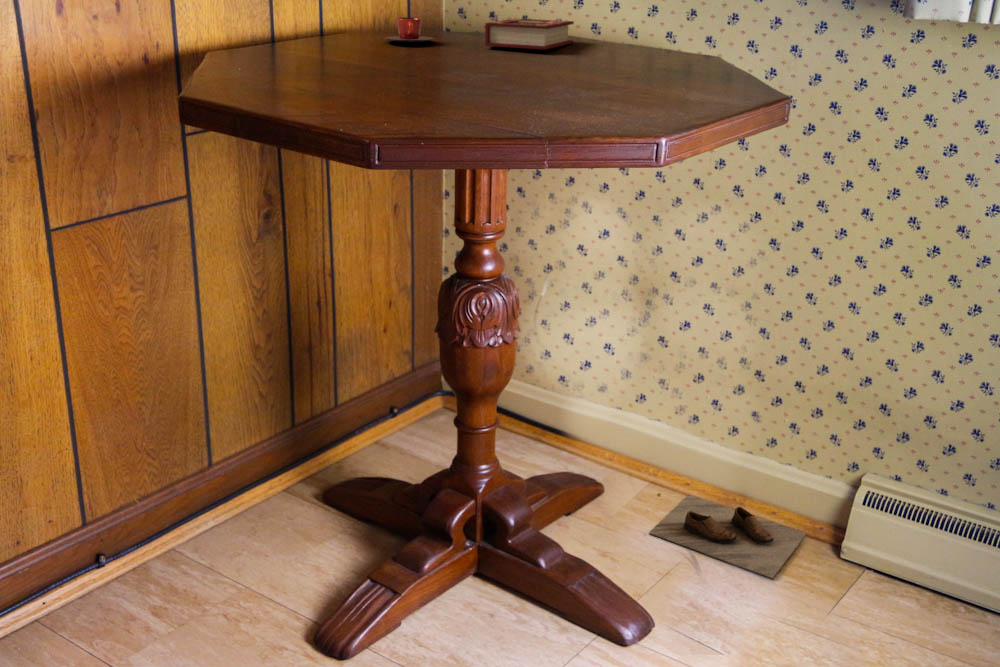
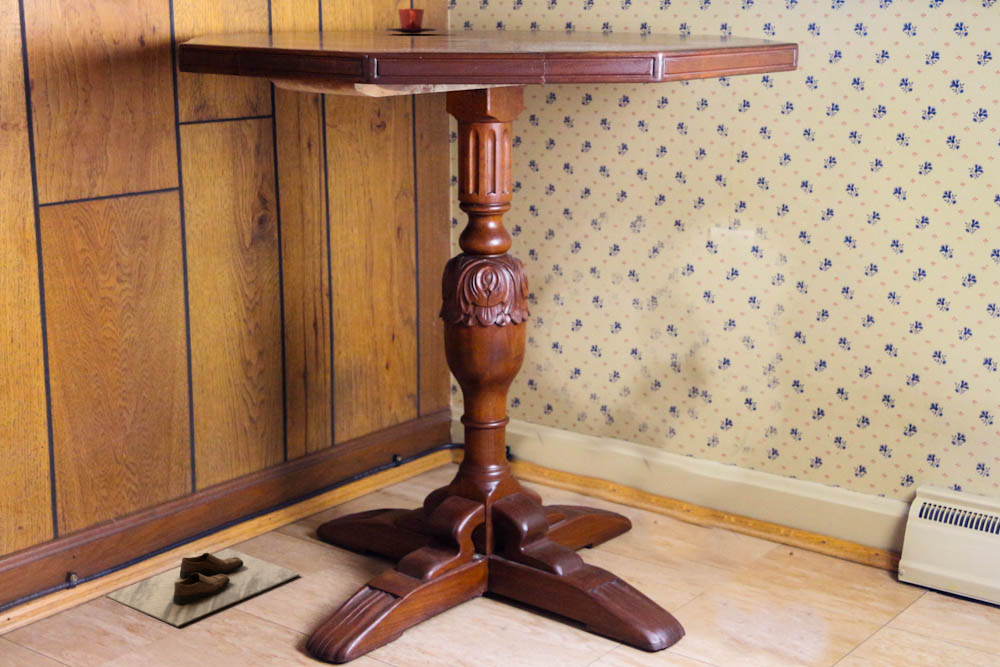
book: present [485,18,574,49] -> none [489,7,582,35]
shoe: present [649,495,807,579] -> present [106,548,300,627]

